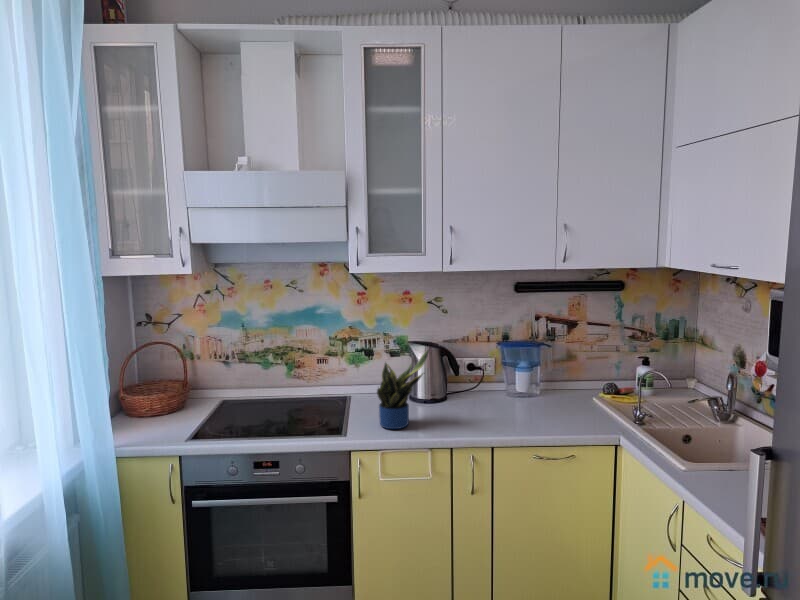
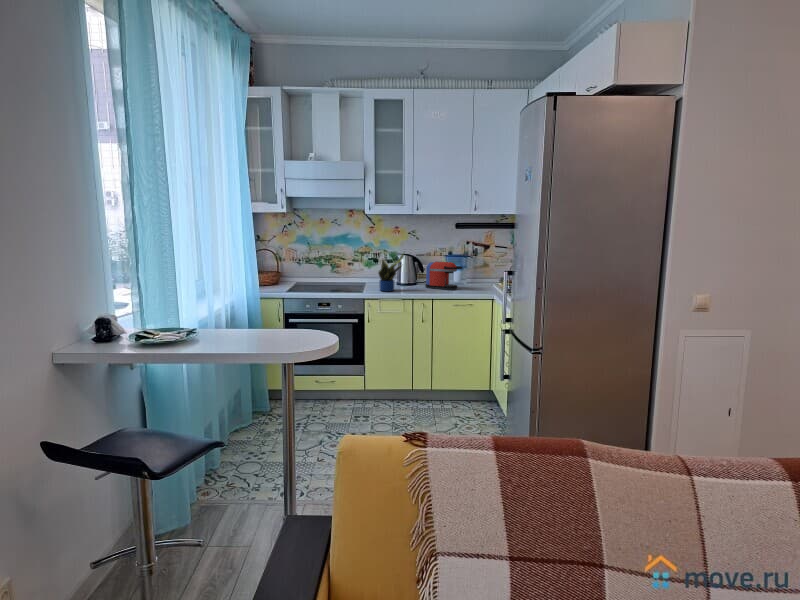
coffee maker: none [467,361,541,418] -> present [425,262,462,290]

